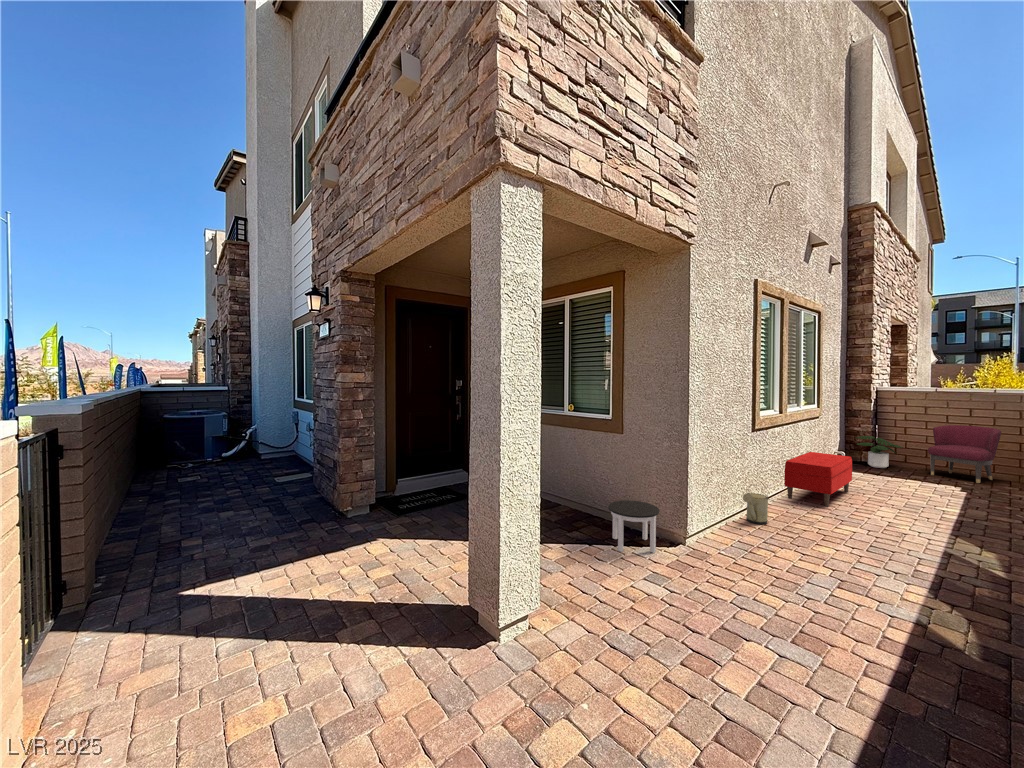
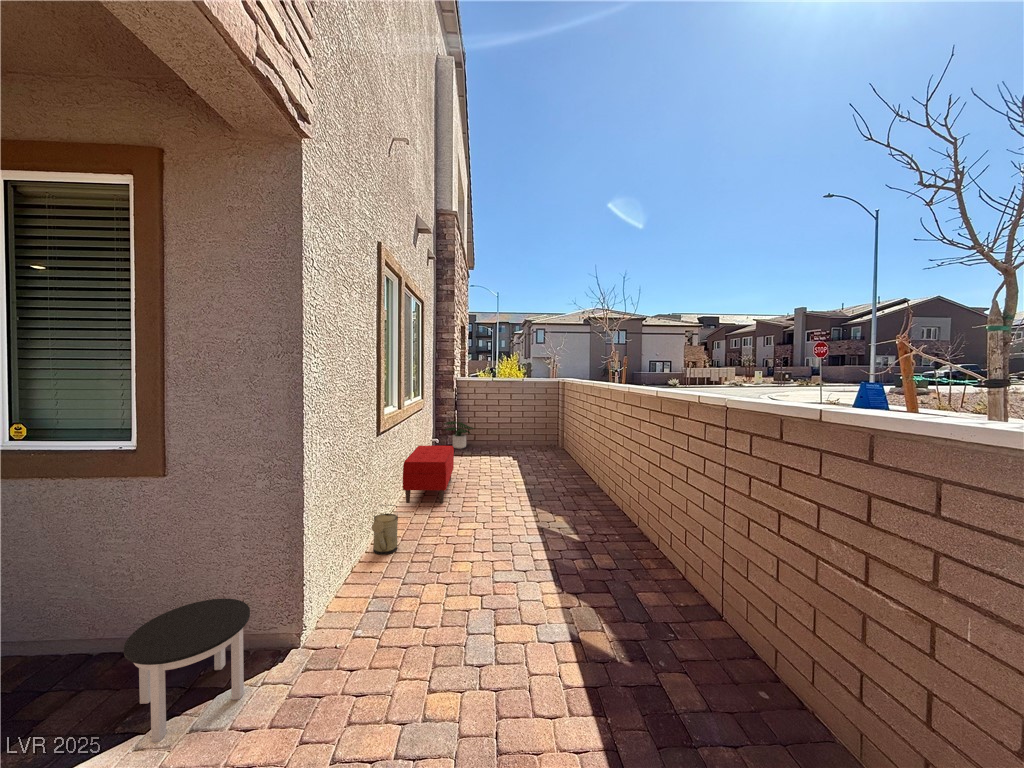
chair: present [928,425,1001,483] -> none [491,407,529,451]

